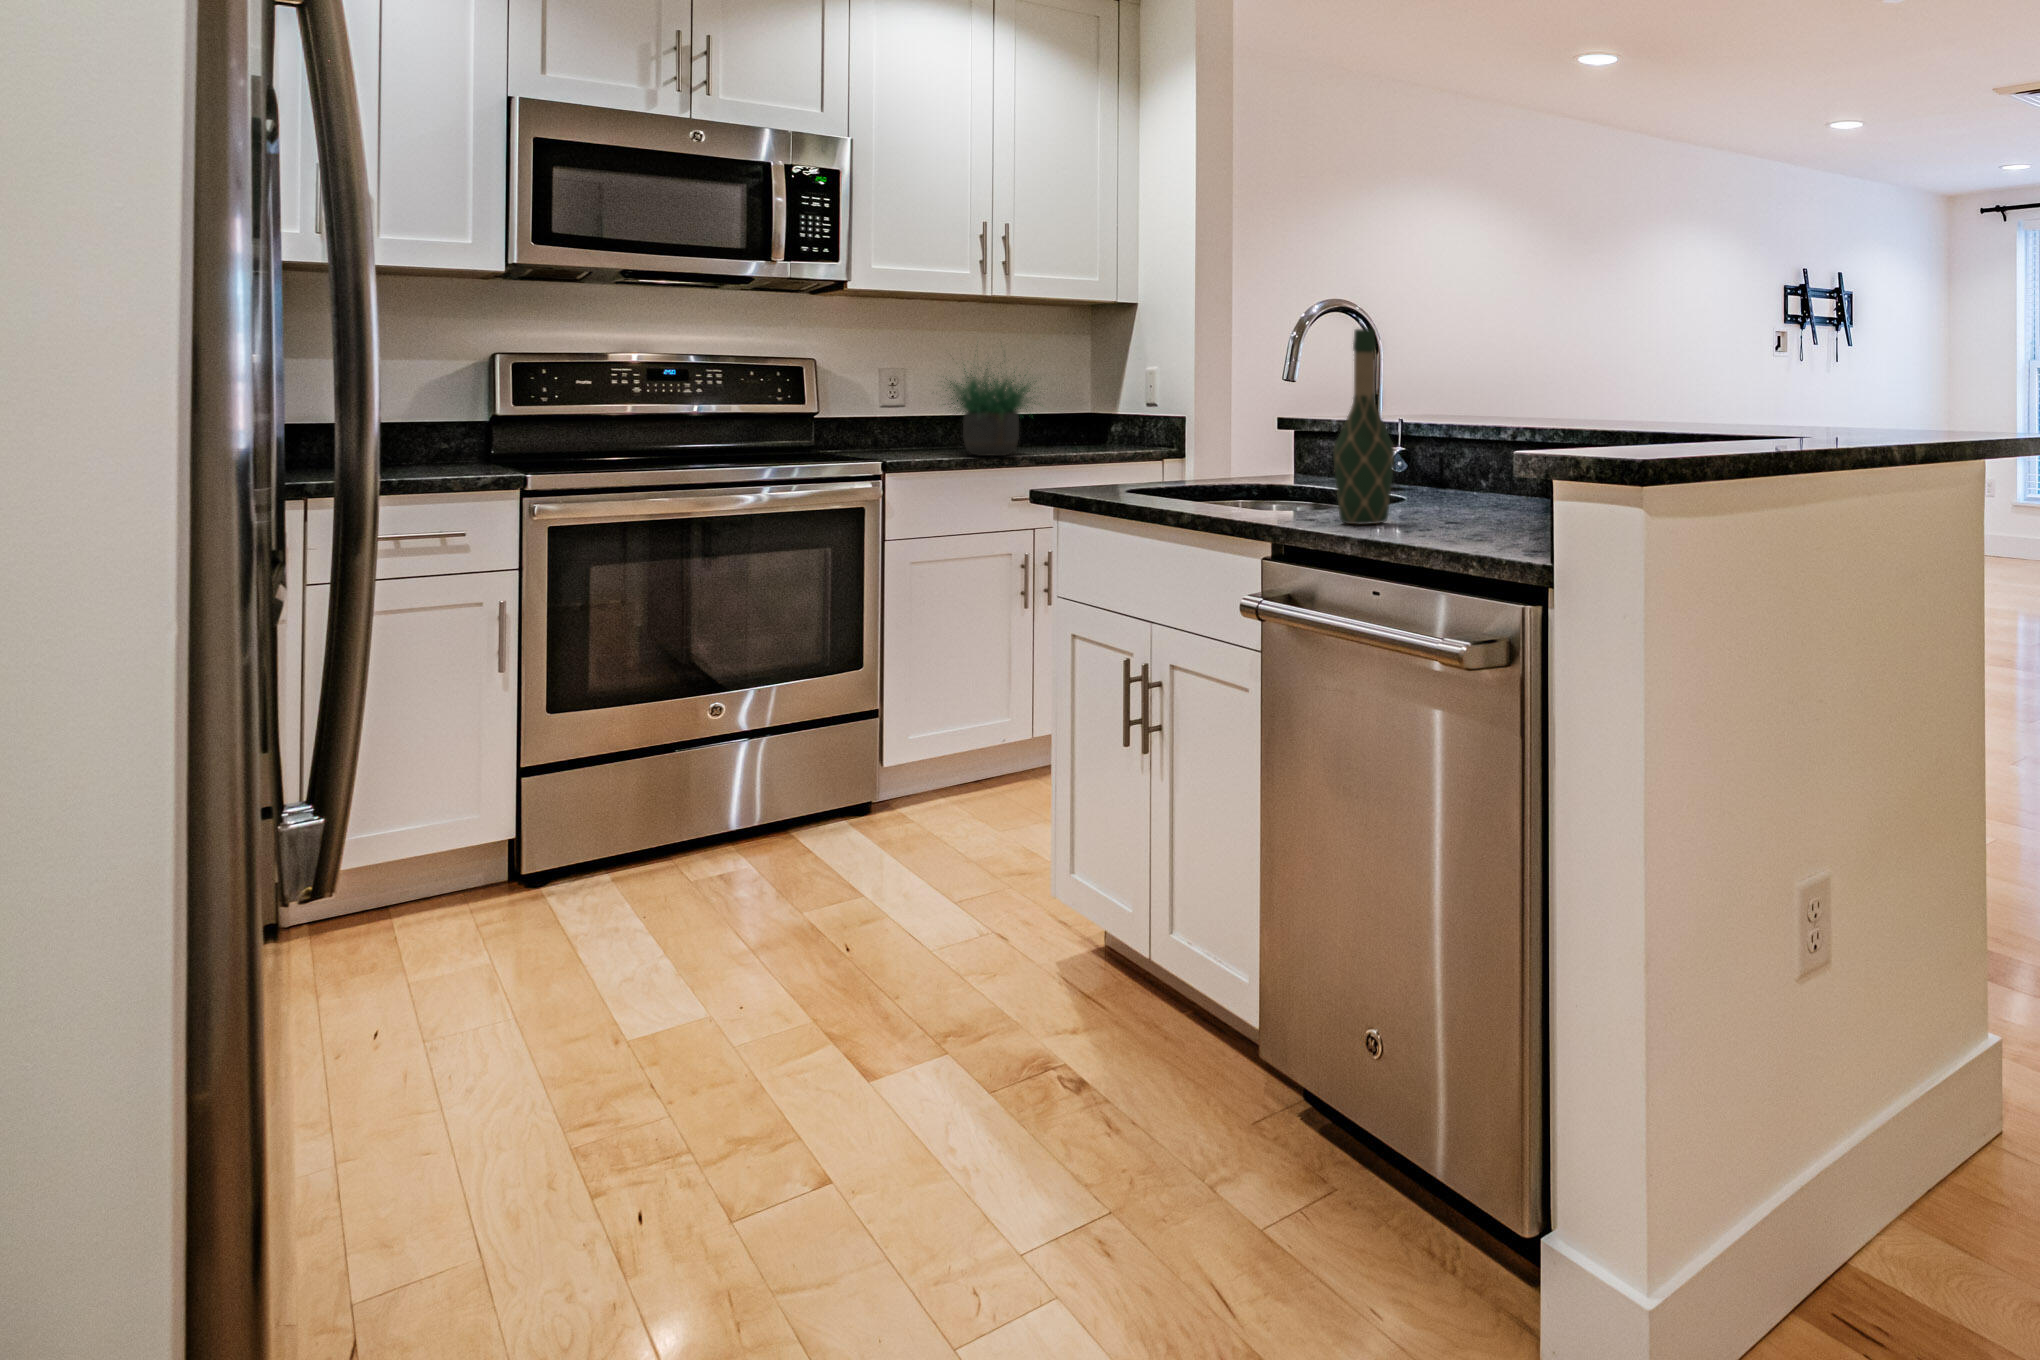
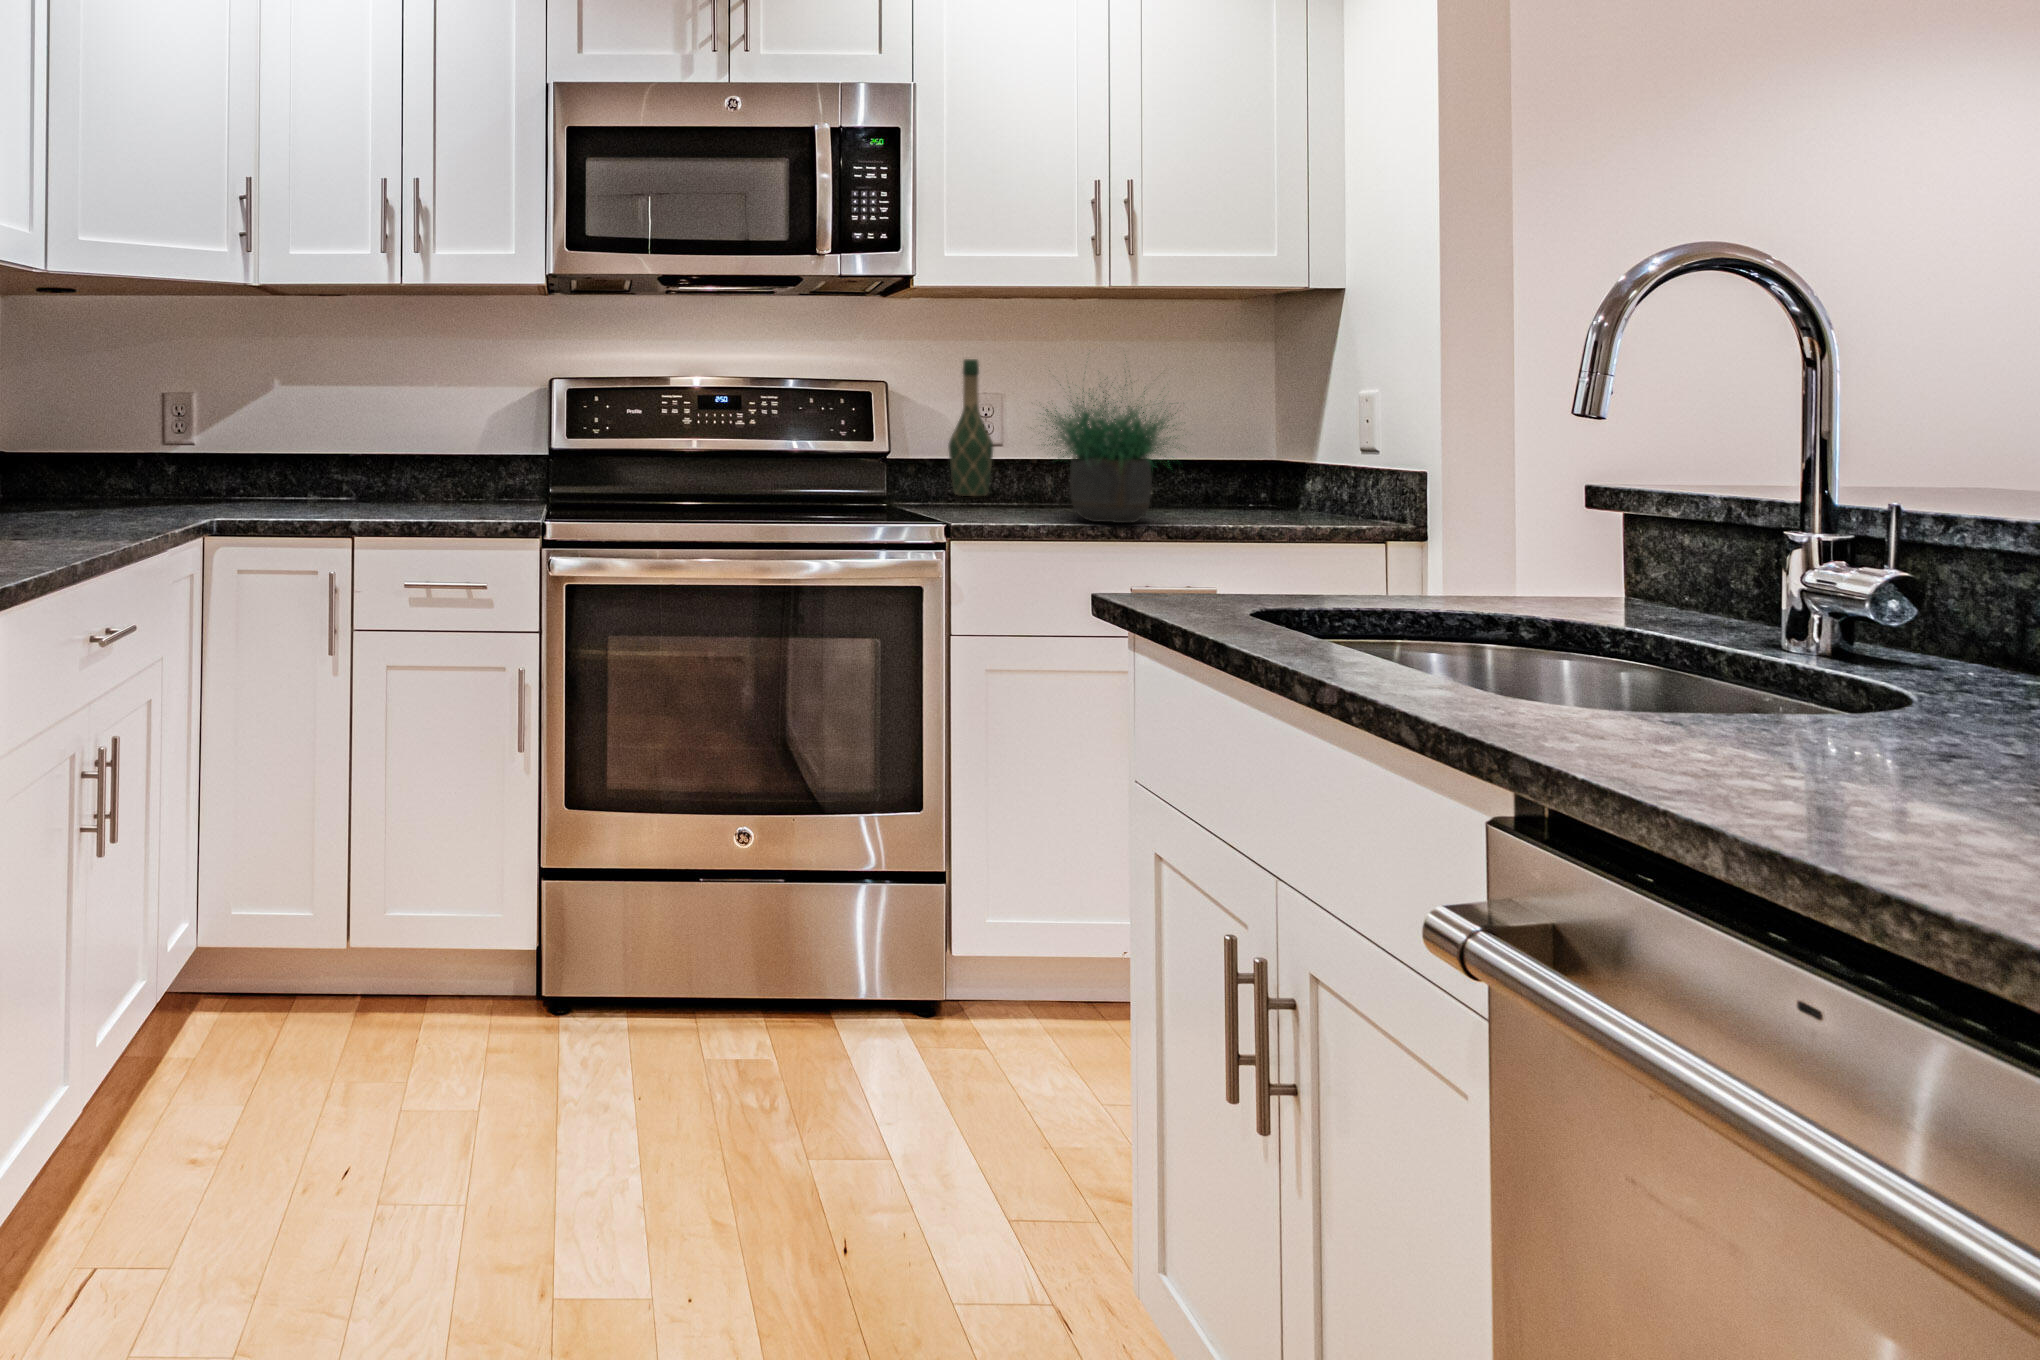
wine bottle: present [1333,329,1395,524] -> present [948,359,993,496]

